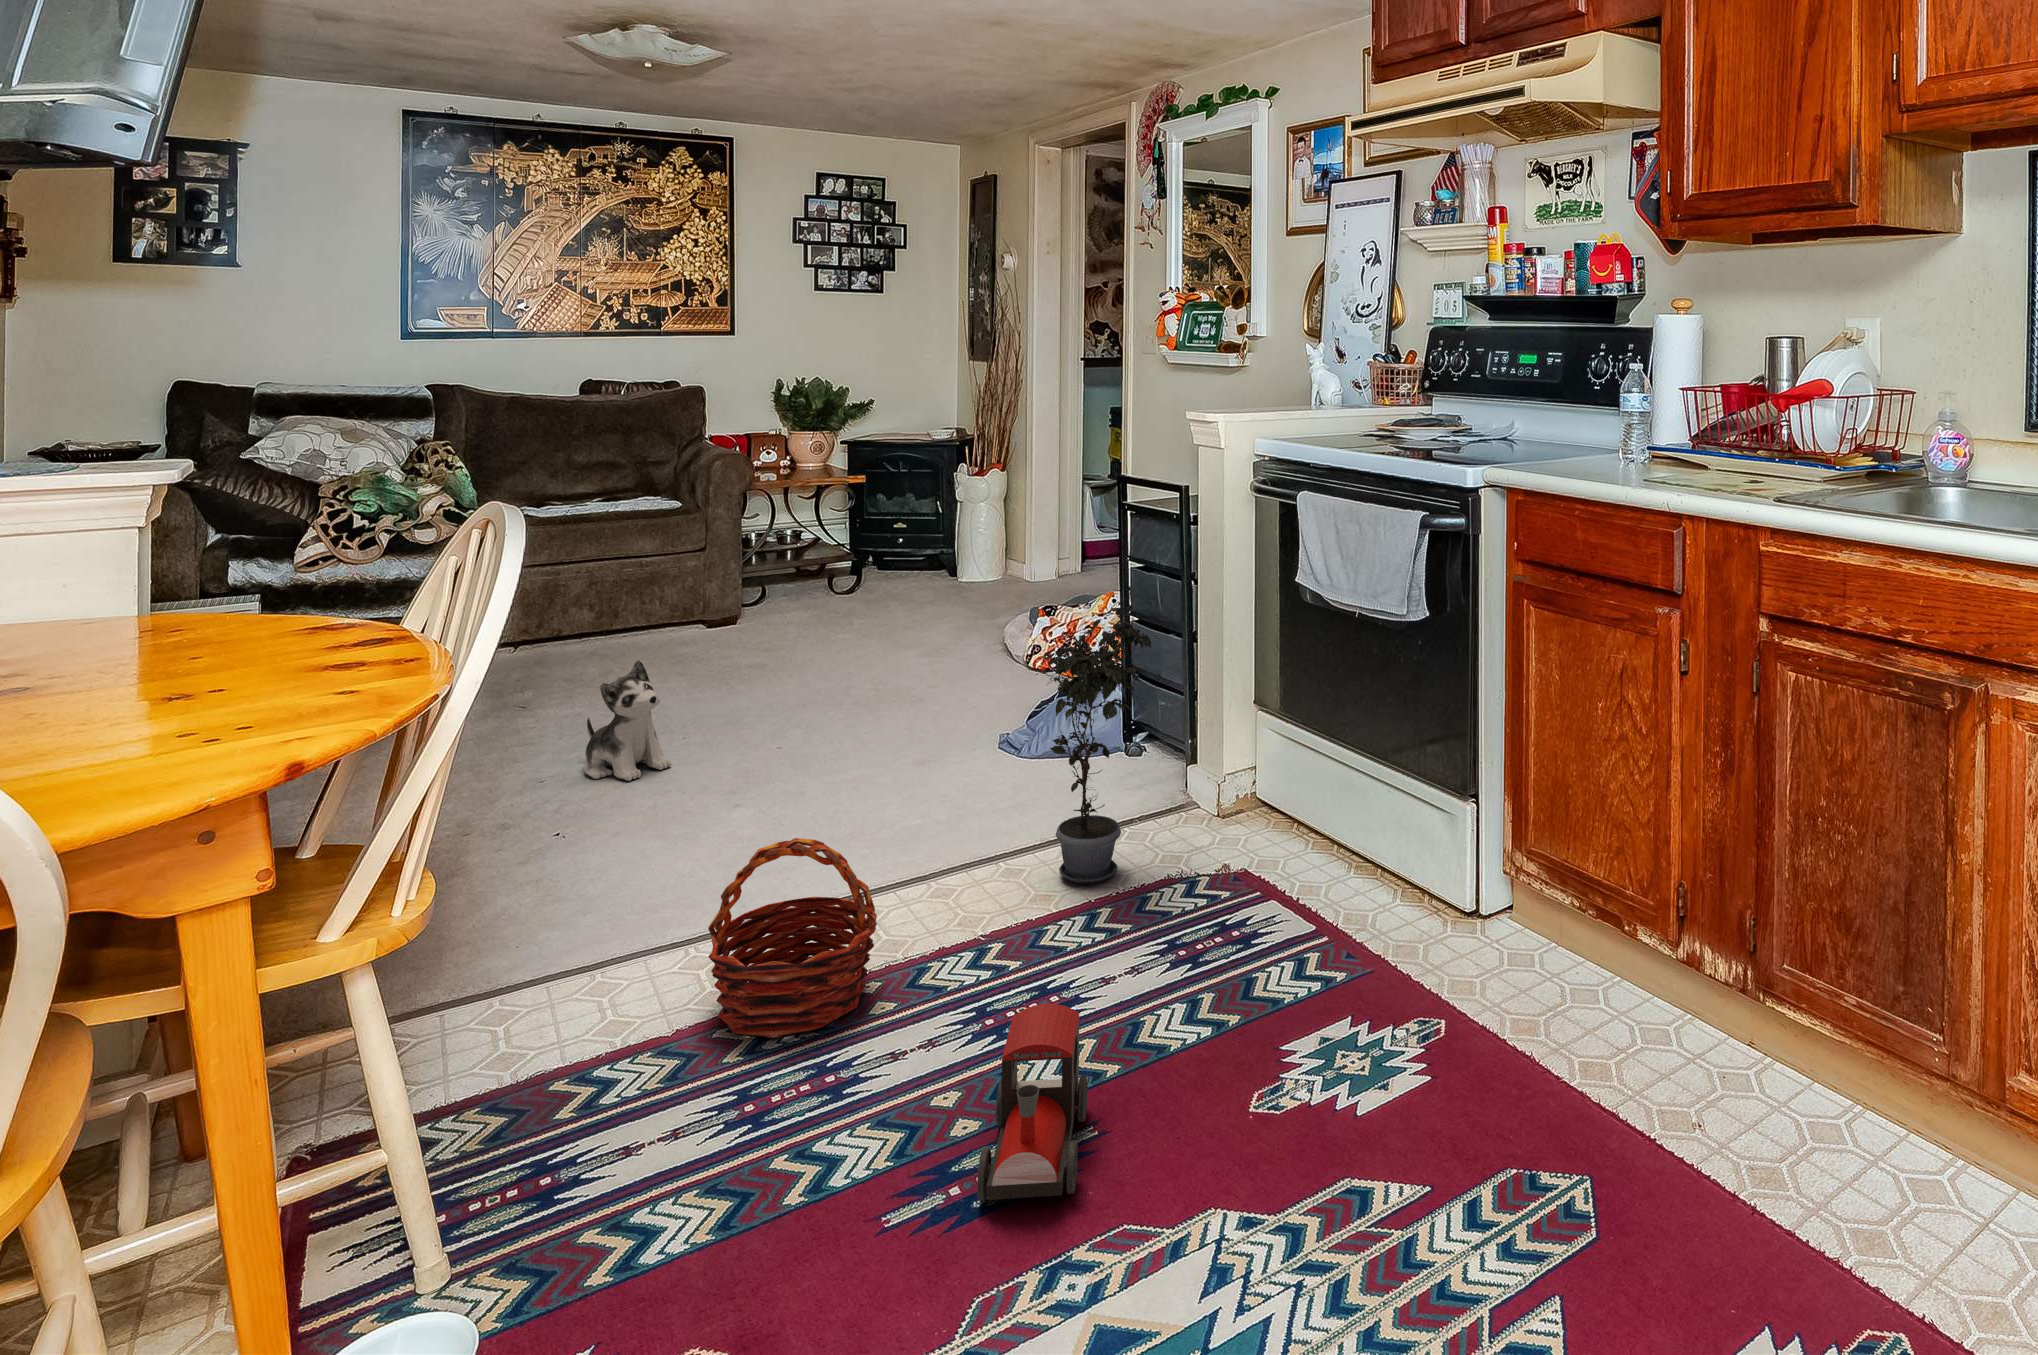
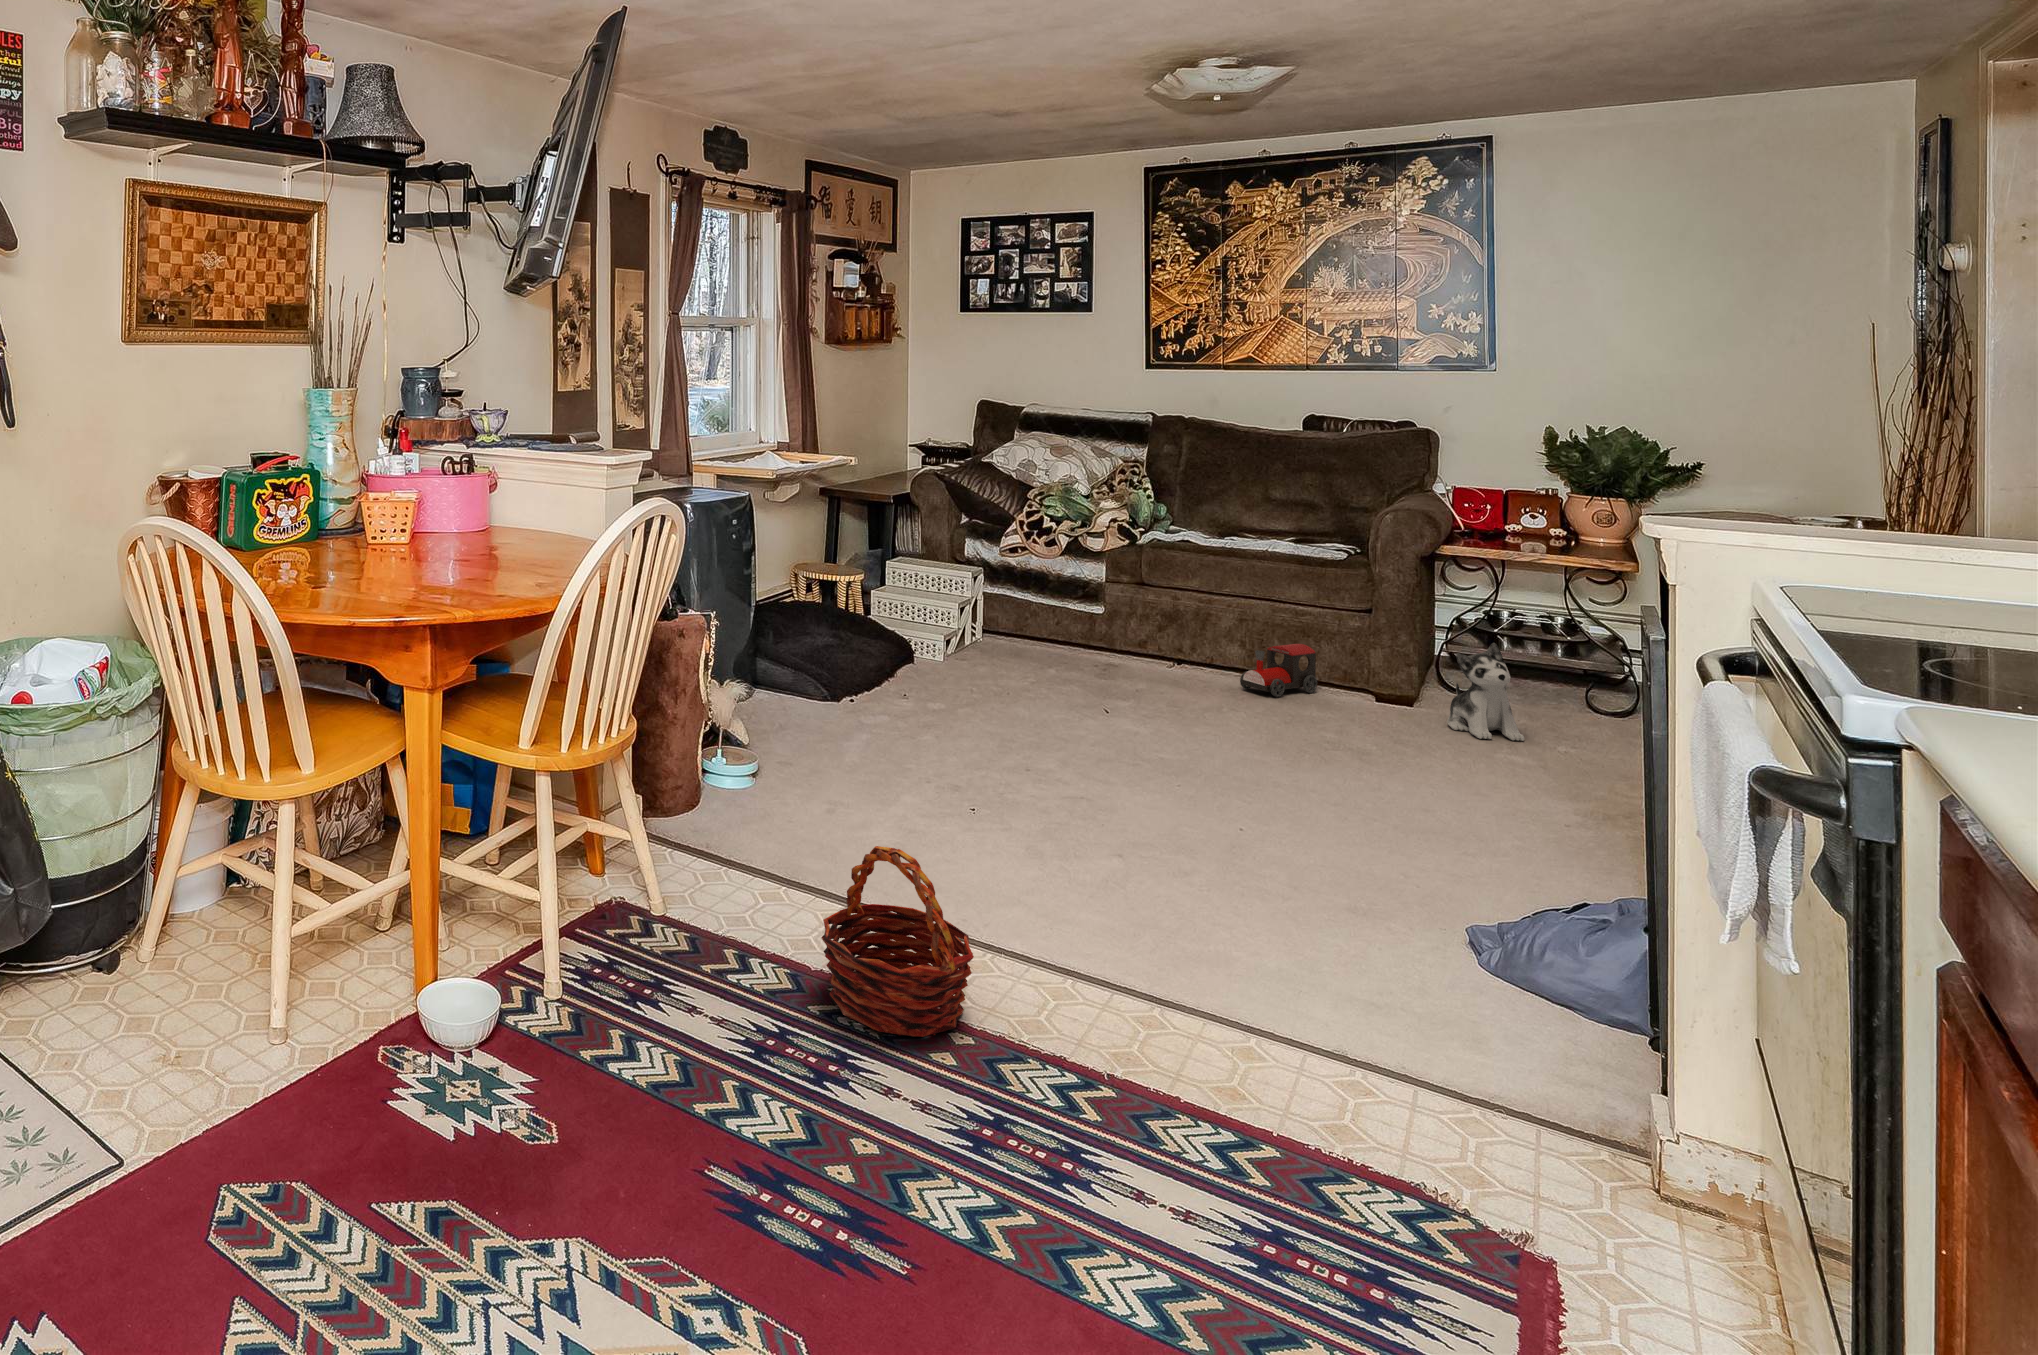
potted plant: present [1036,608,1151,884] -> none [1222,748,1427,1104]
plush toy: present [584,660,672,781] -> present [1447,643,1524,741]
toy train: present [977,1004,1088,1201] -> present [1240,644,1317,697]

